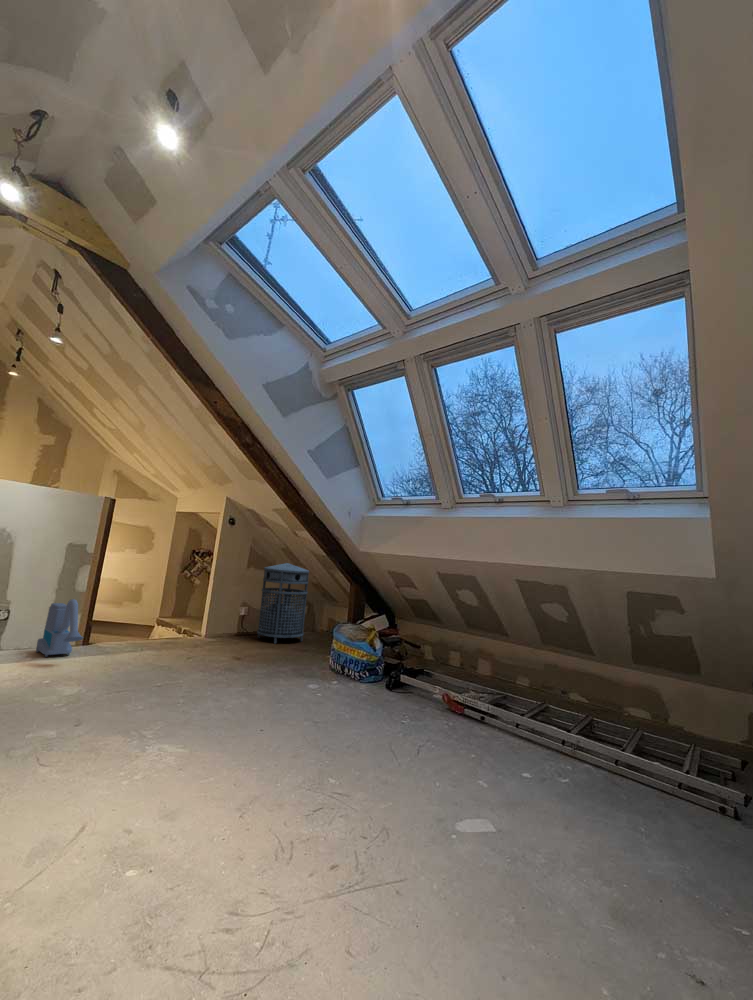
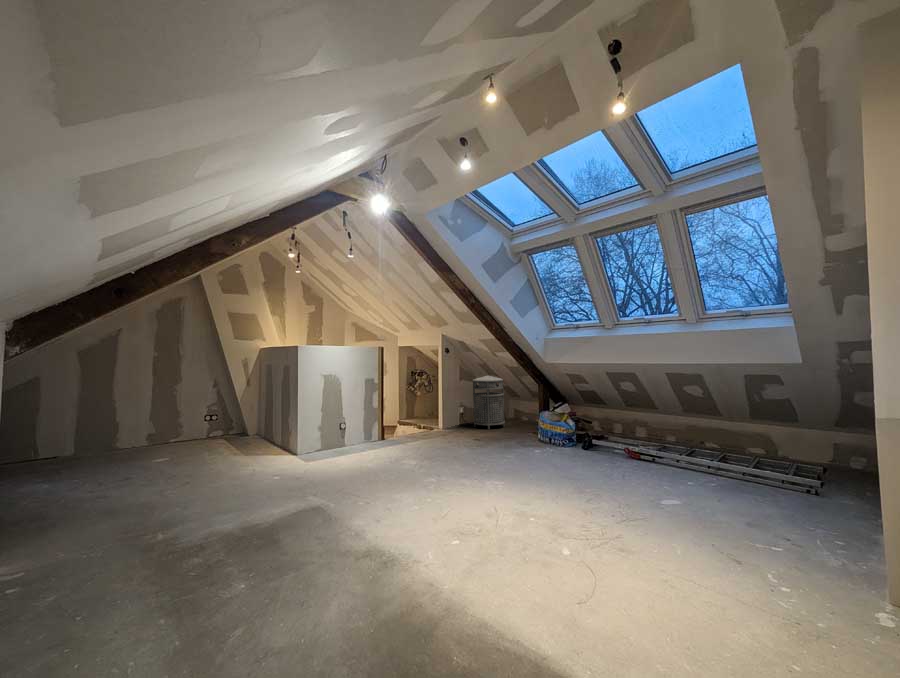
vacuum cleaner: present [36,599,83,657] -> none [361,413,394,448]

